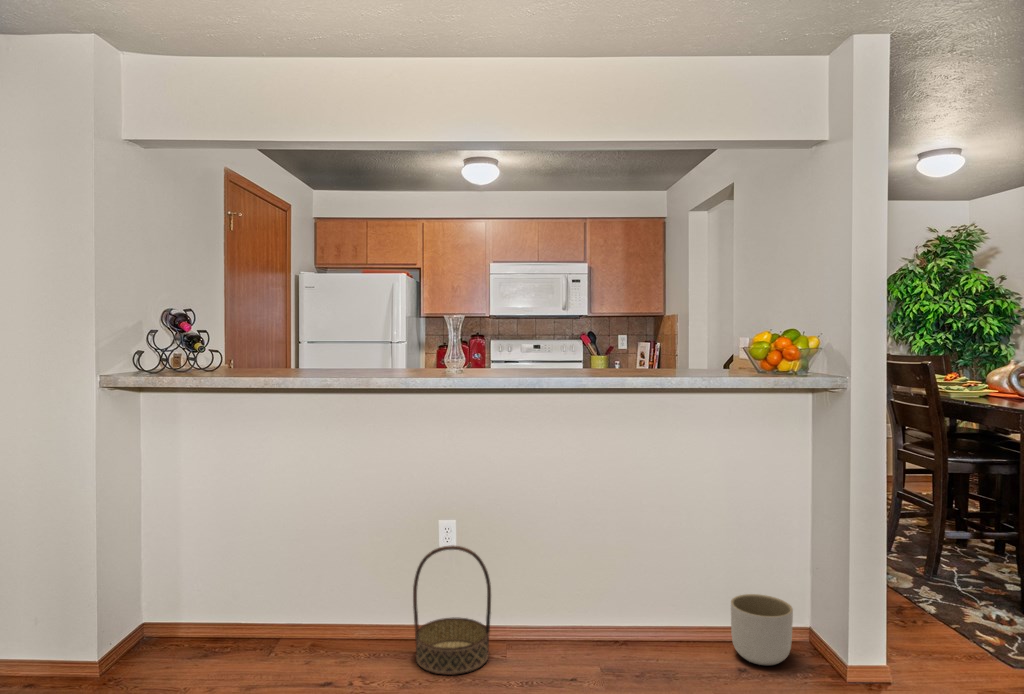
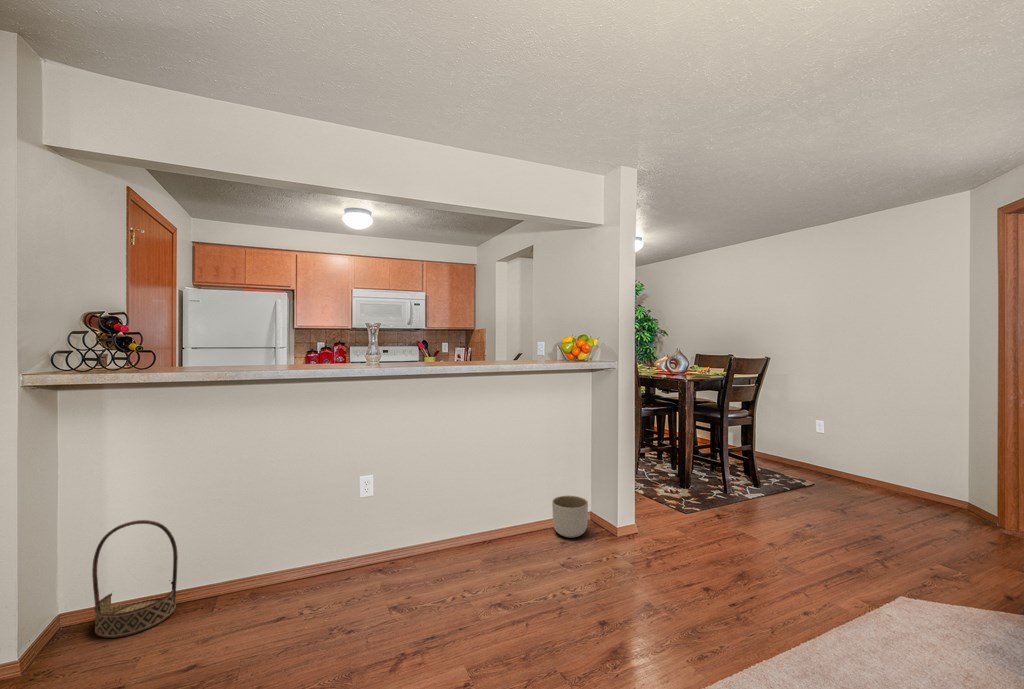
basket: present [413,545,491,675] -> present [92,520,178,638]

